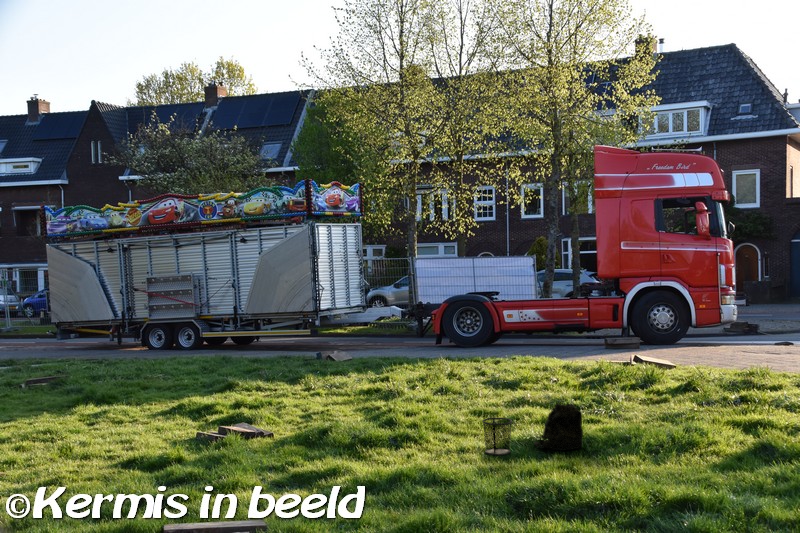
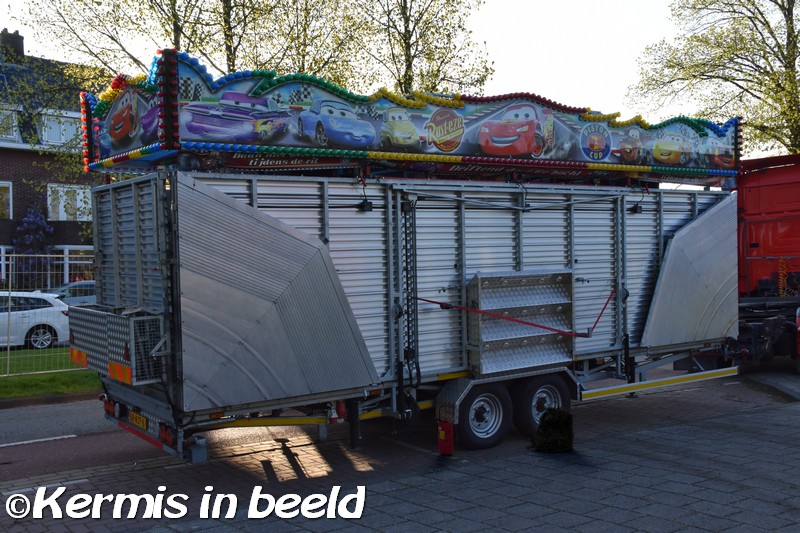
fire extinguisher: none [442,403,459,454] -> present [437,406,453,455]
waste bin: present [482,418,512,455] -> none [476,420,506,457]

